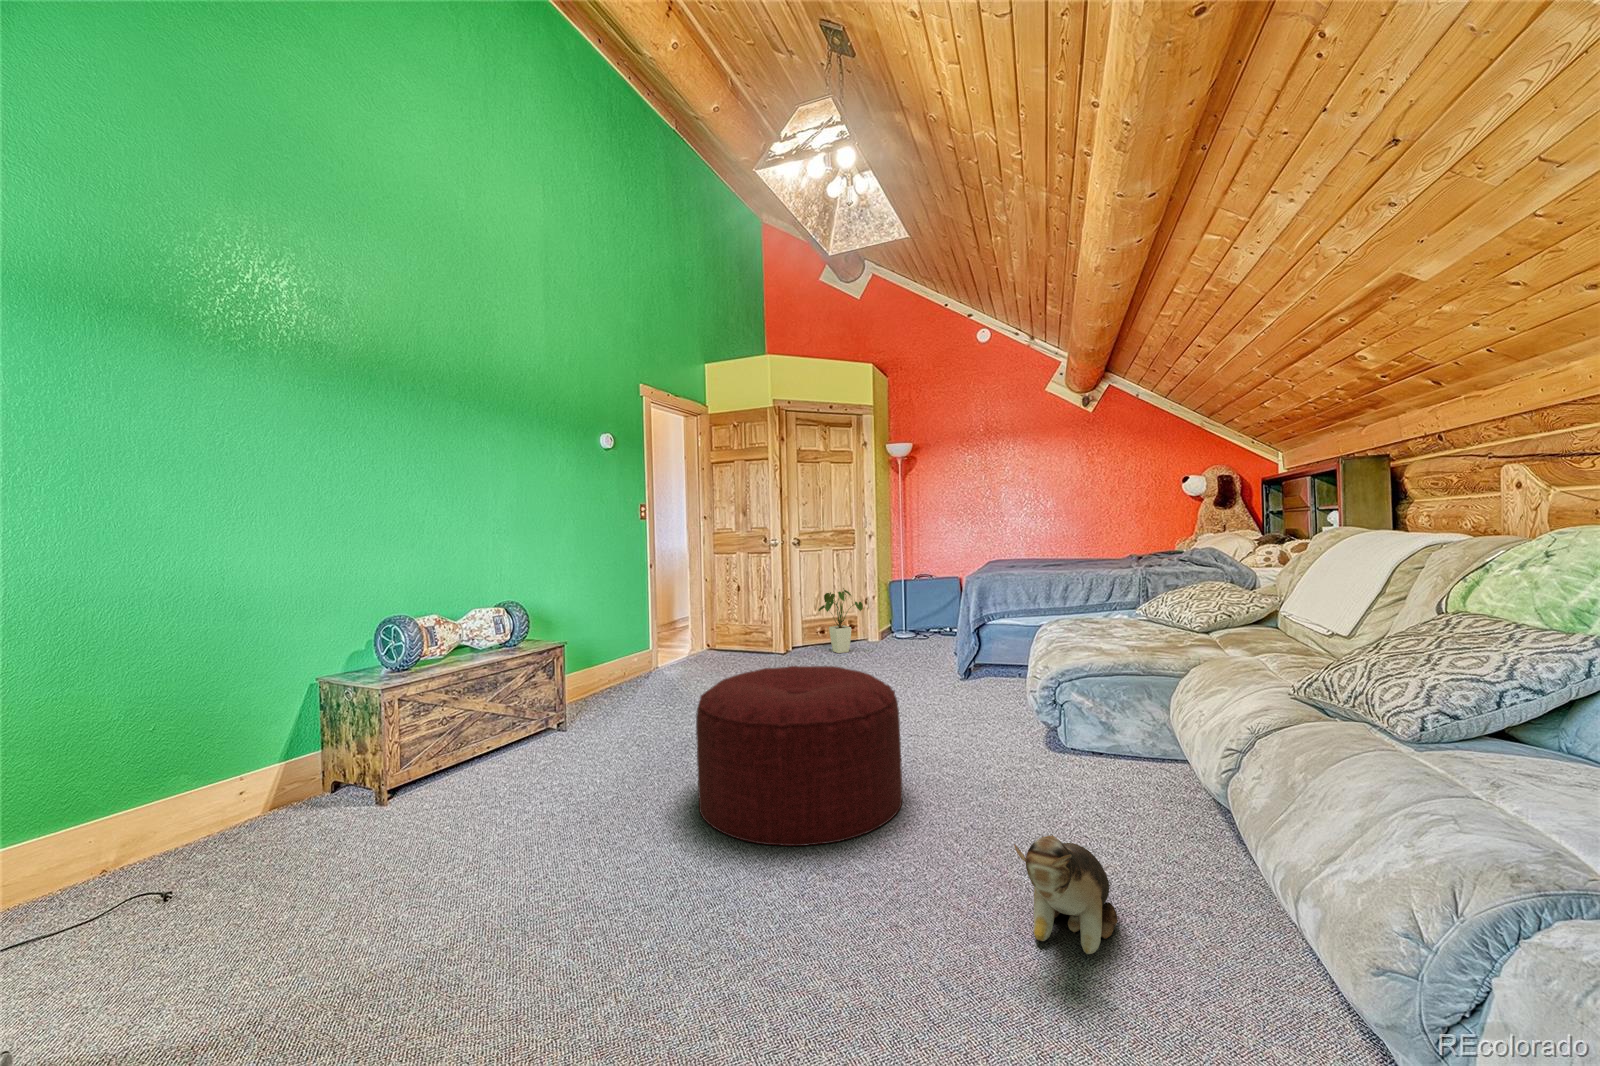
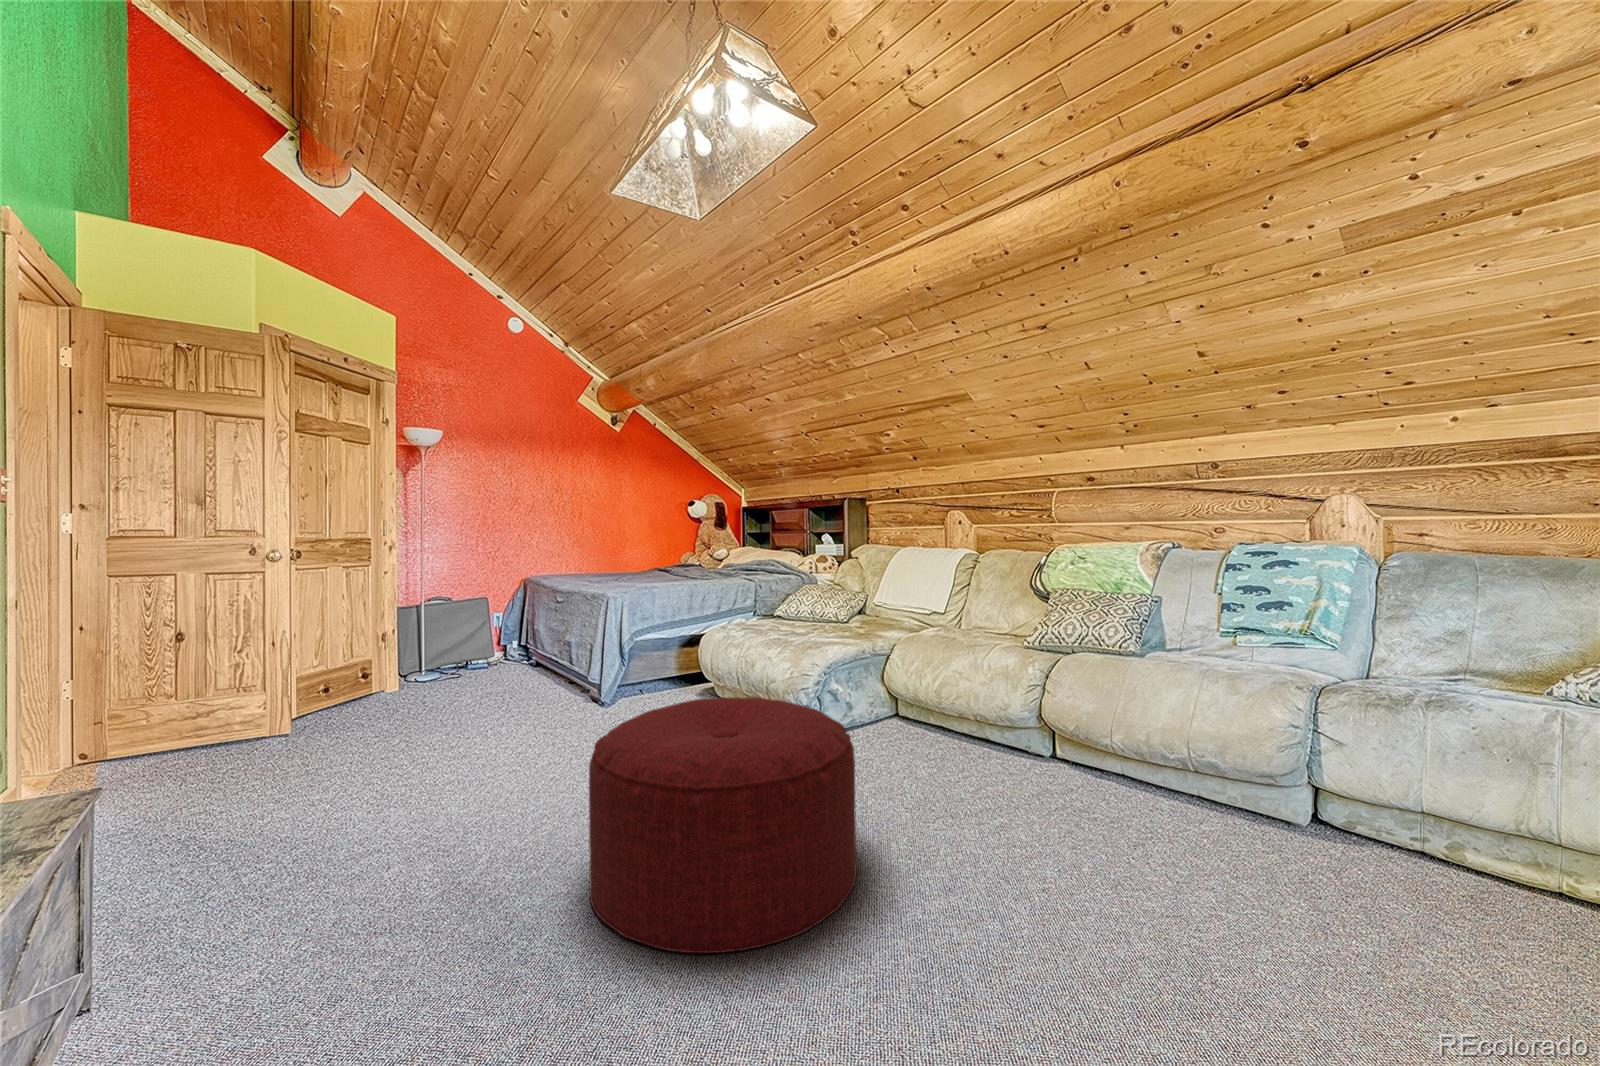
house plant: present [818,588,863,653] -> none [328,621,417,716]
plush toy: present [1014,835,1117,954] -> none [1014,767,1131,857]

